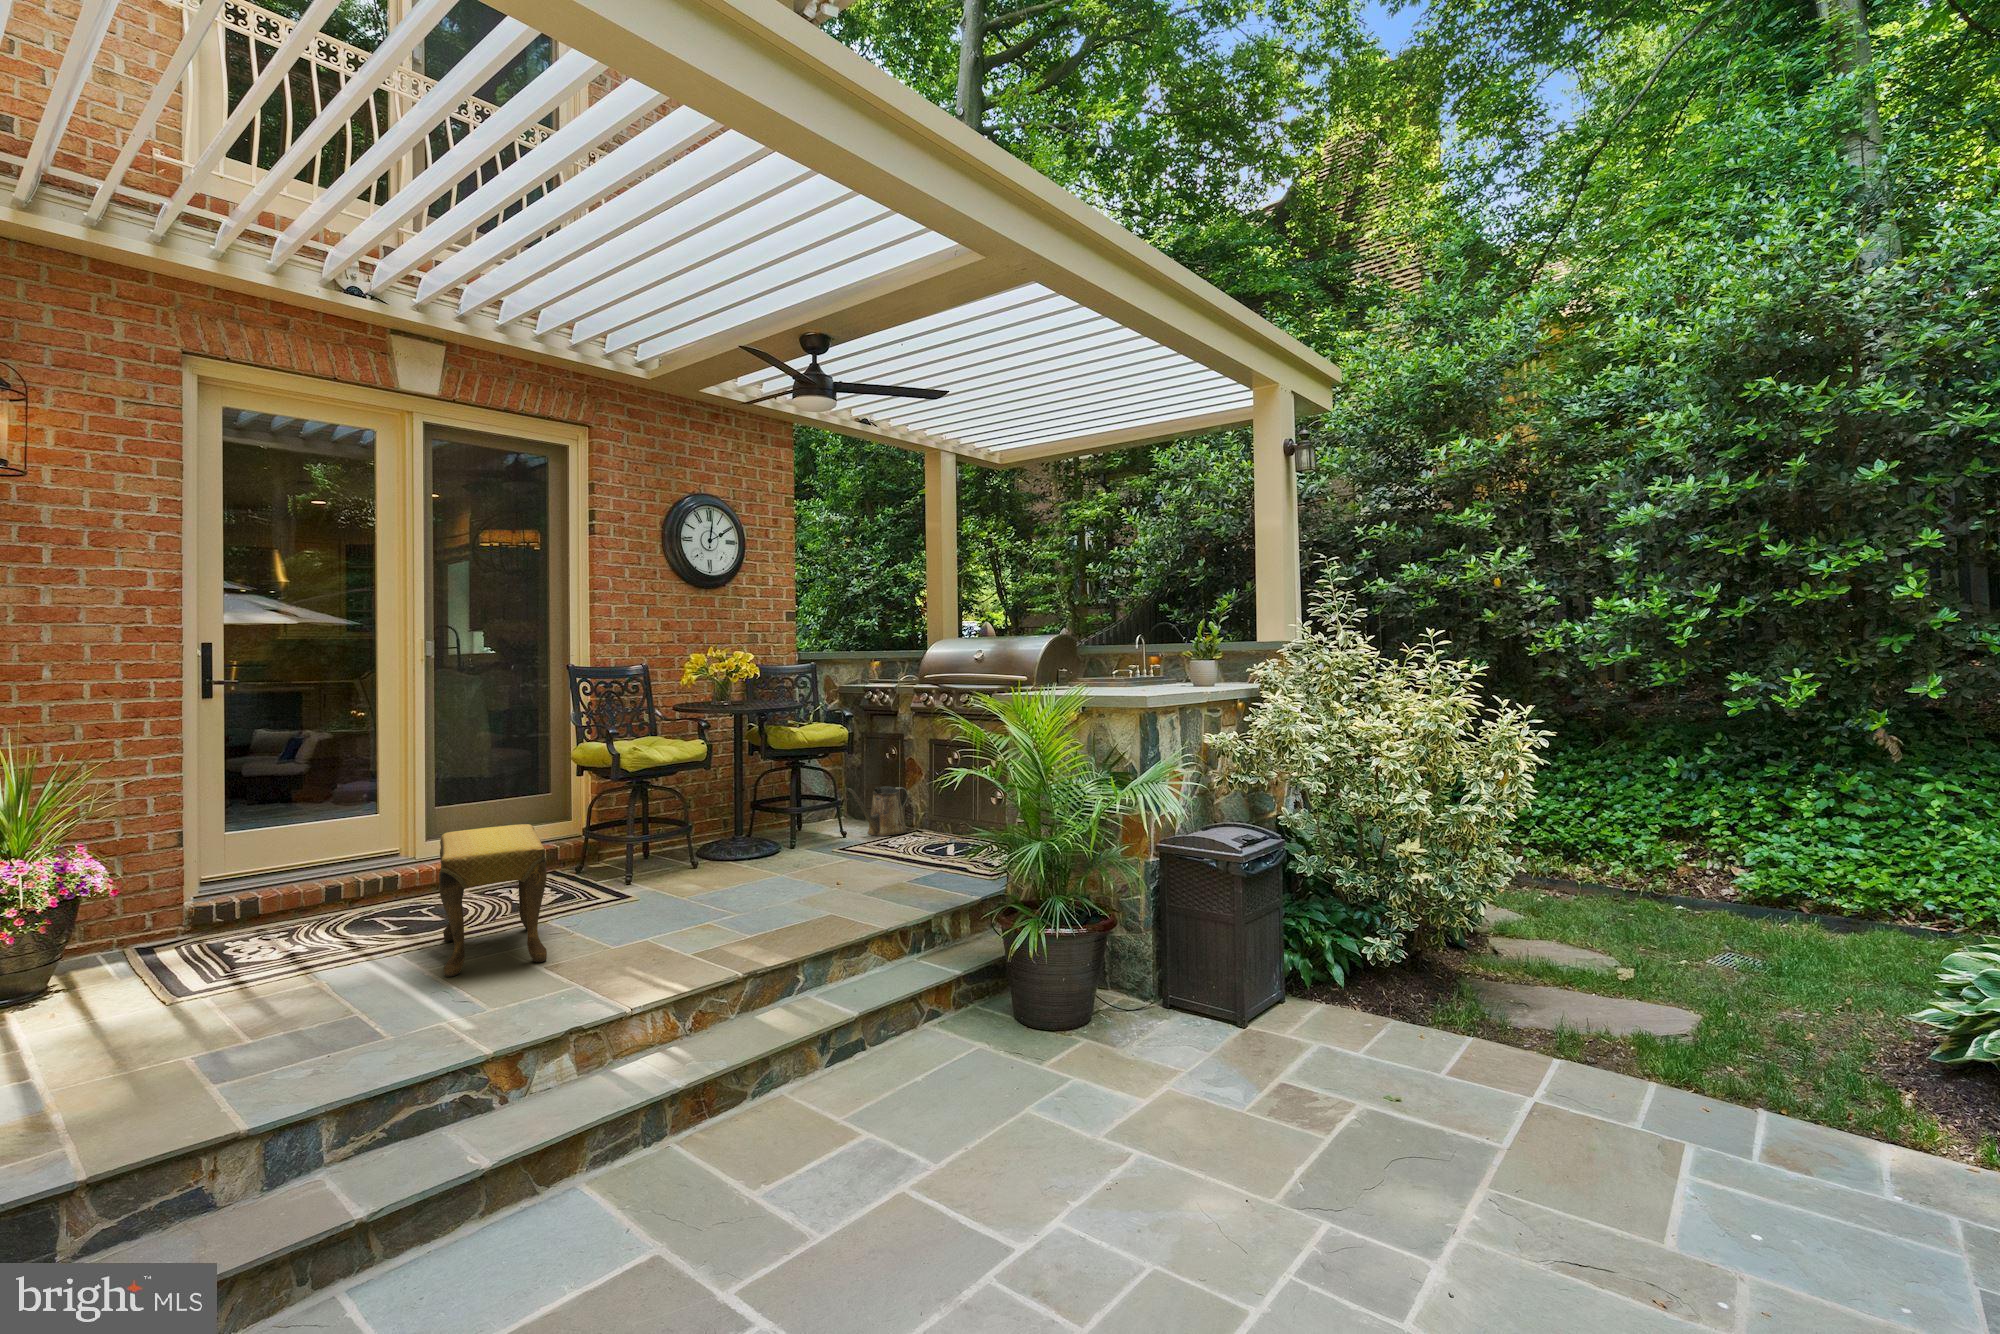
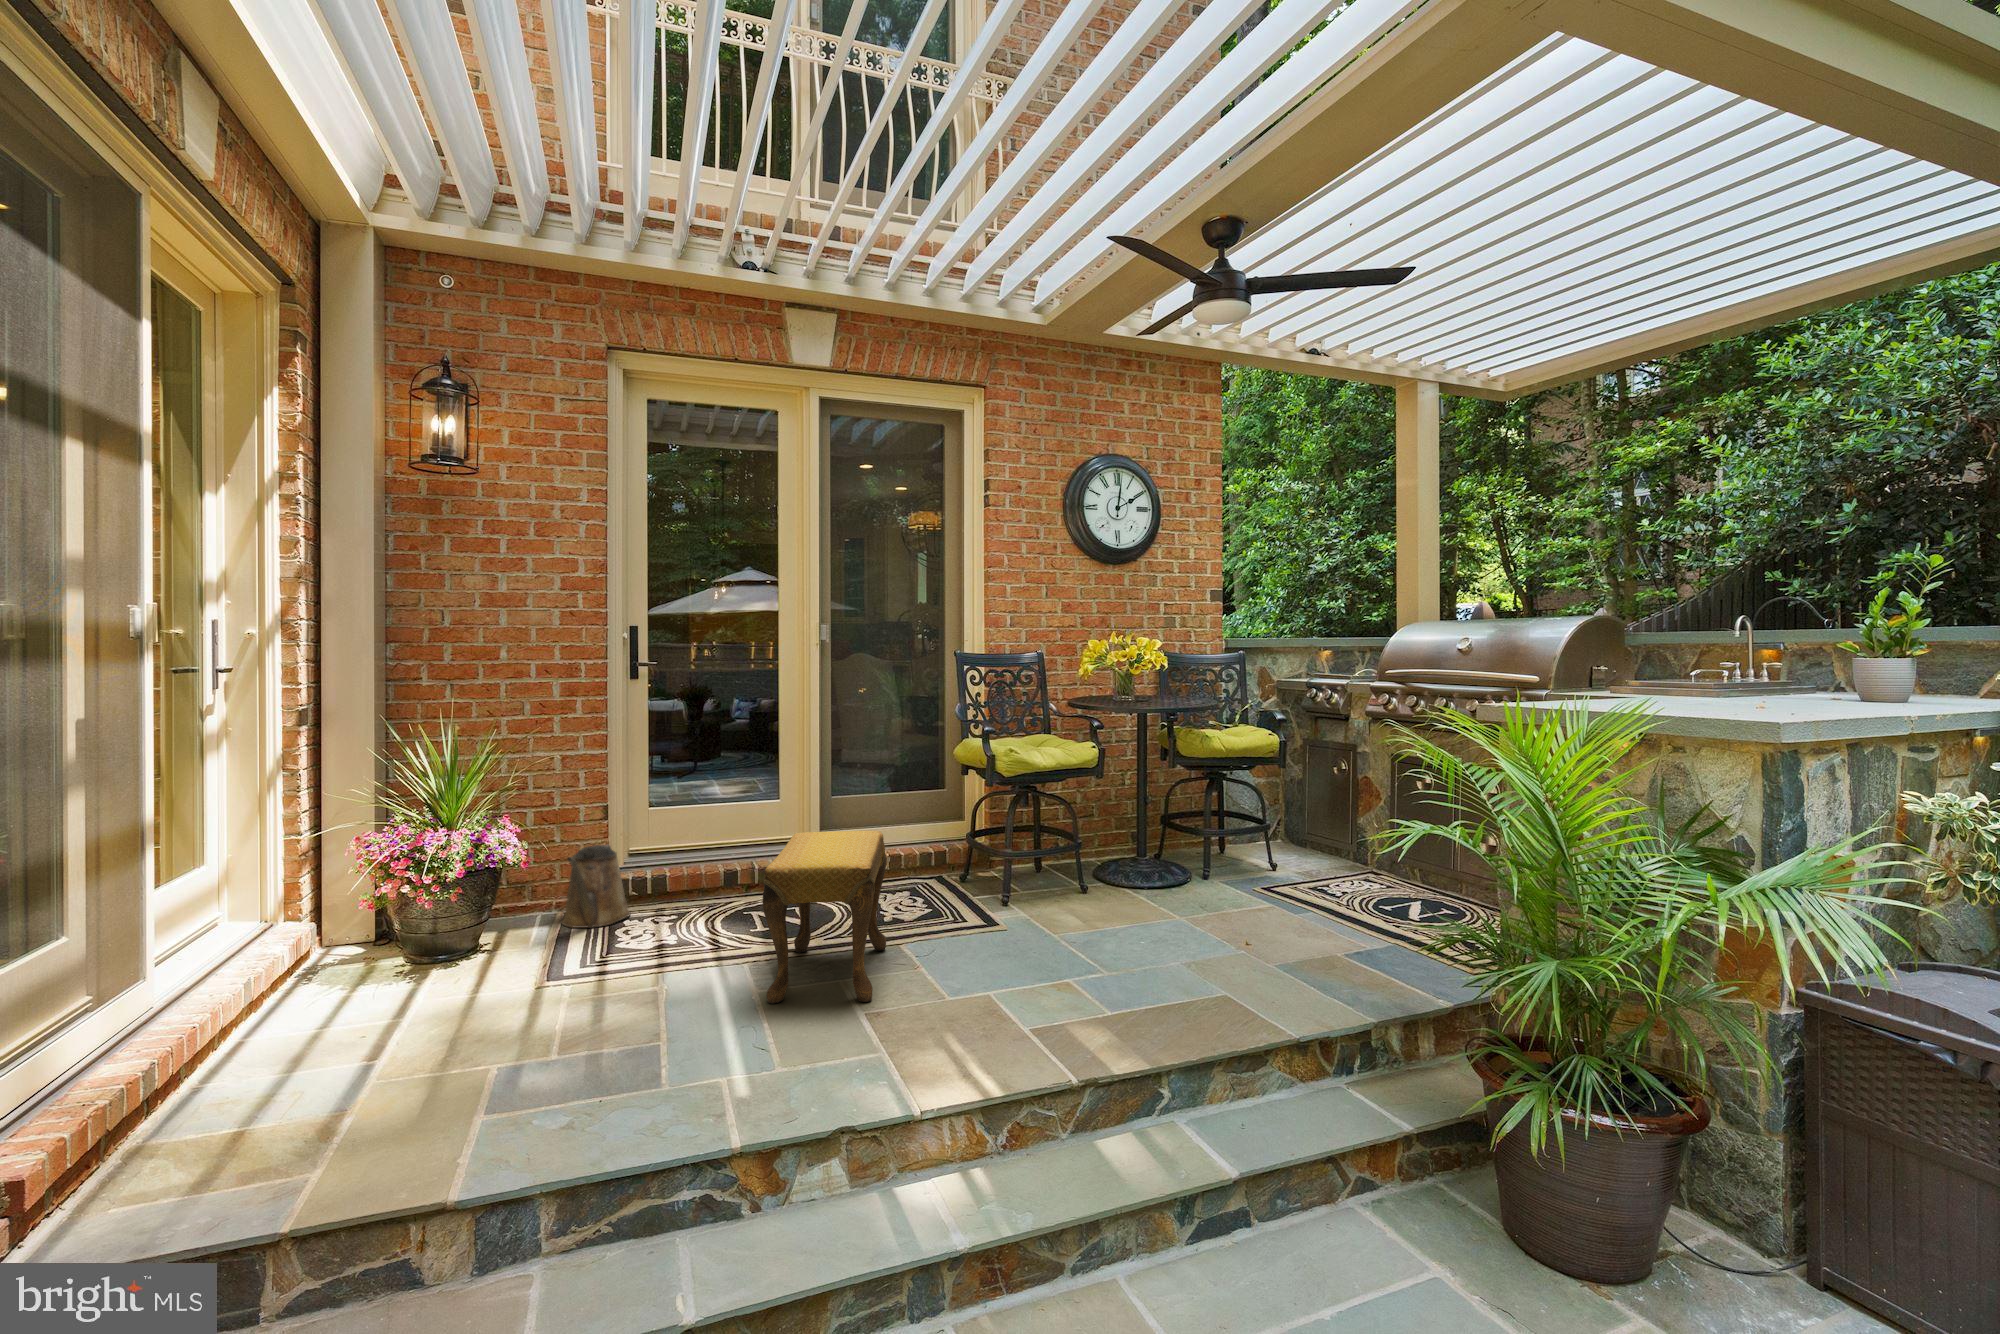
watering can: present [847,786,908,836] -> present [562,845,630,928]

